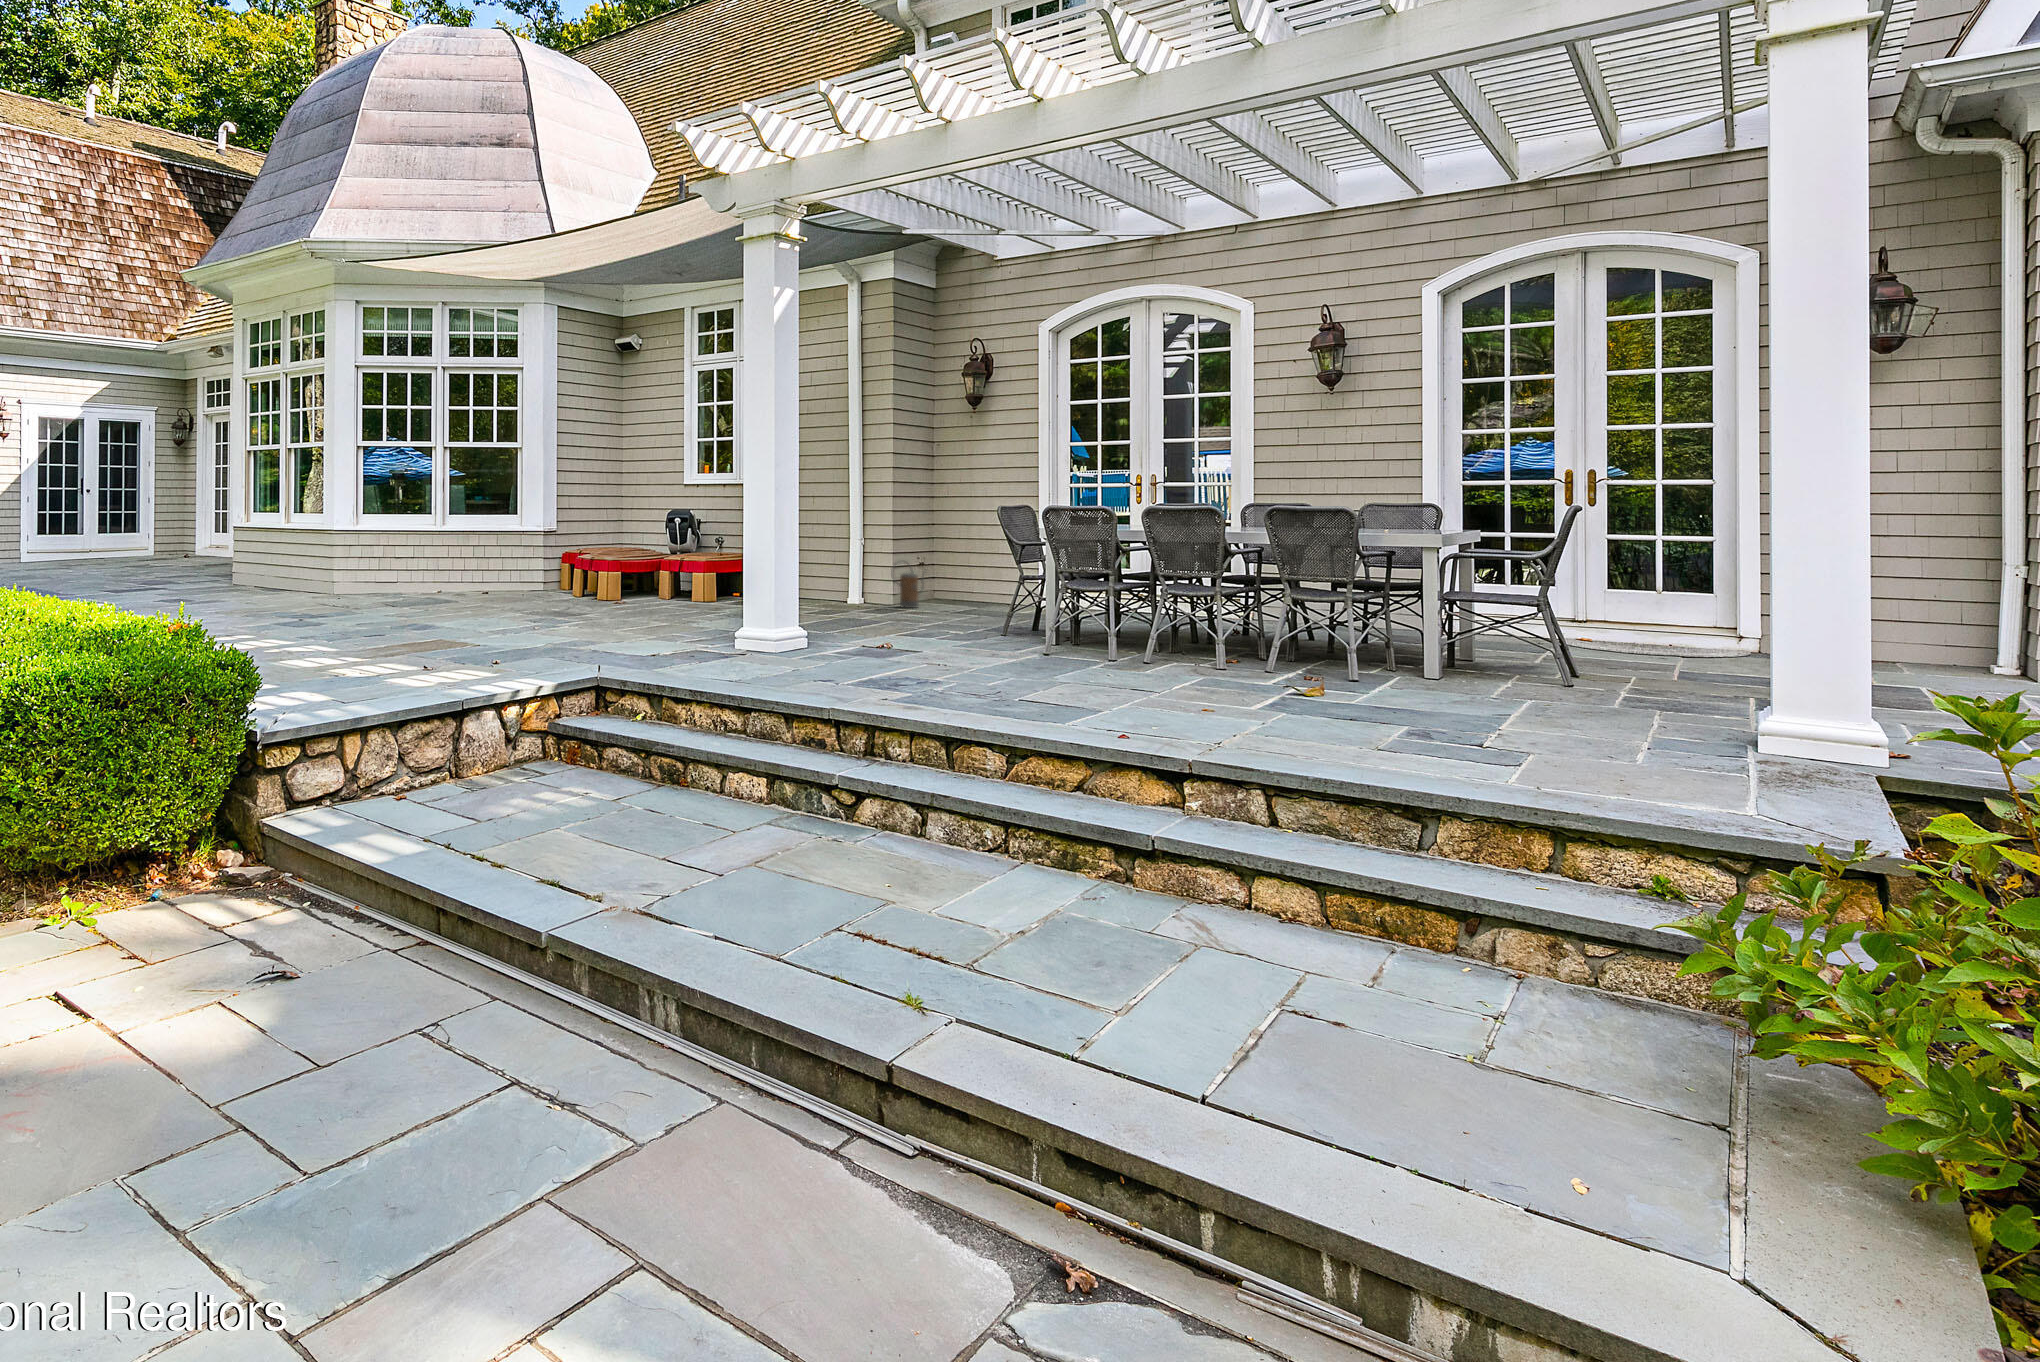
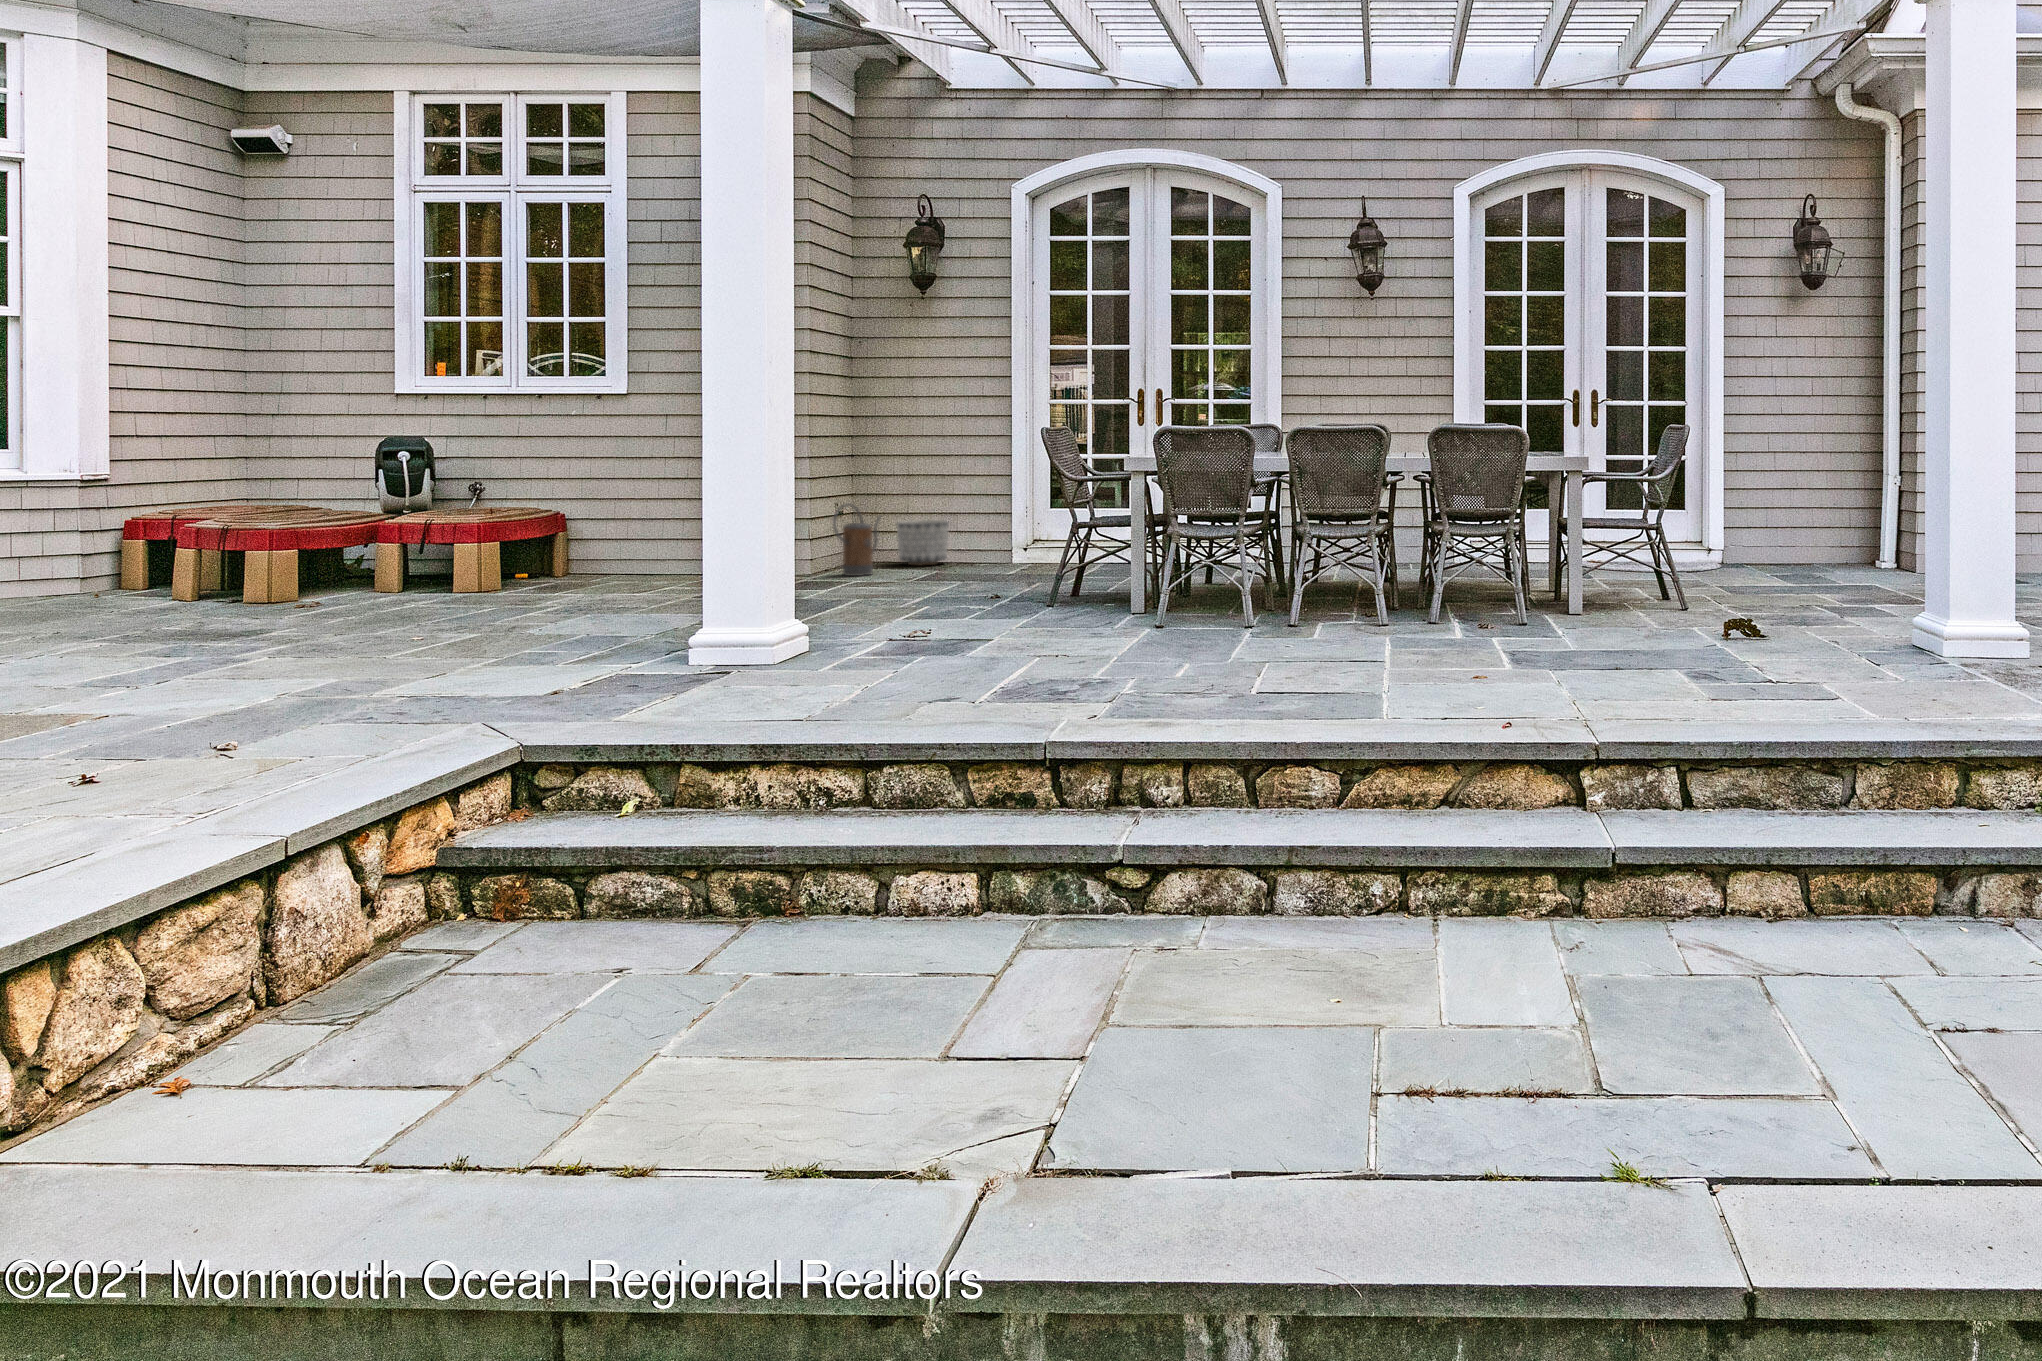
planter: none [944,574,979,604] -> present [897,520,949,565]

